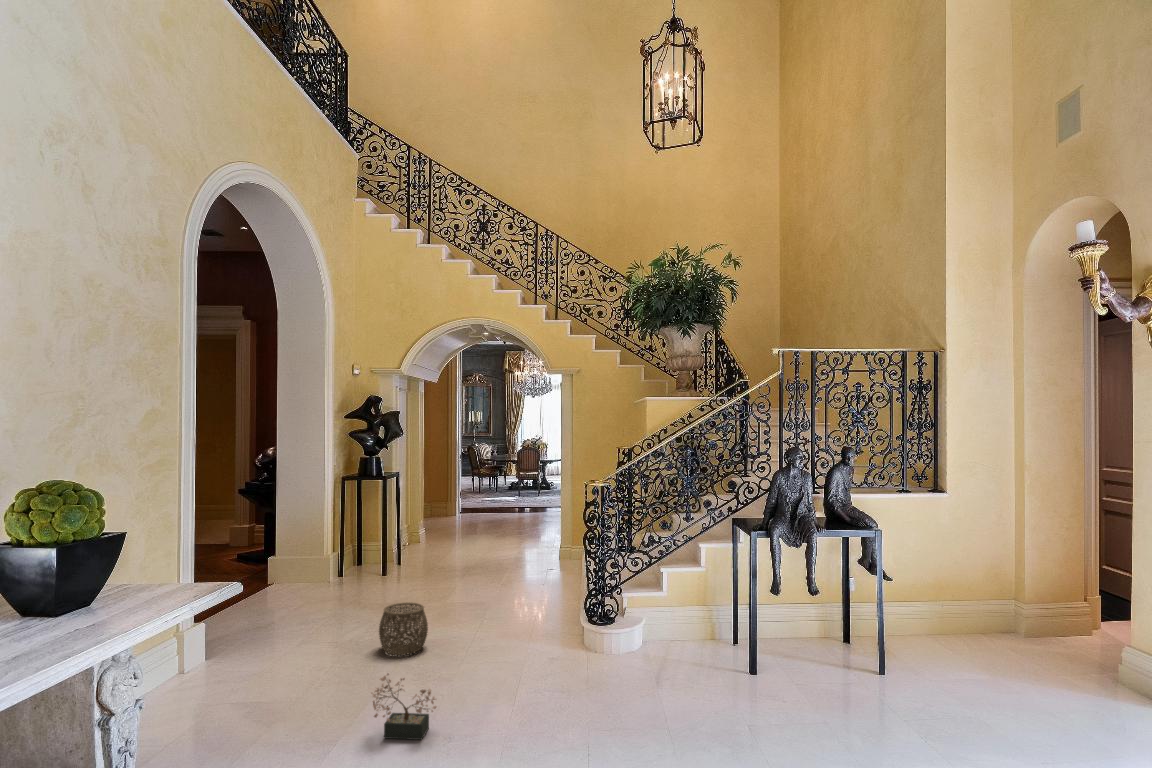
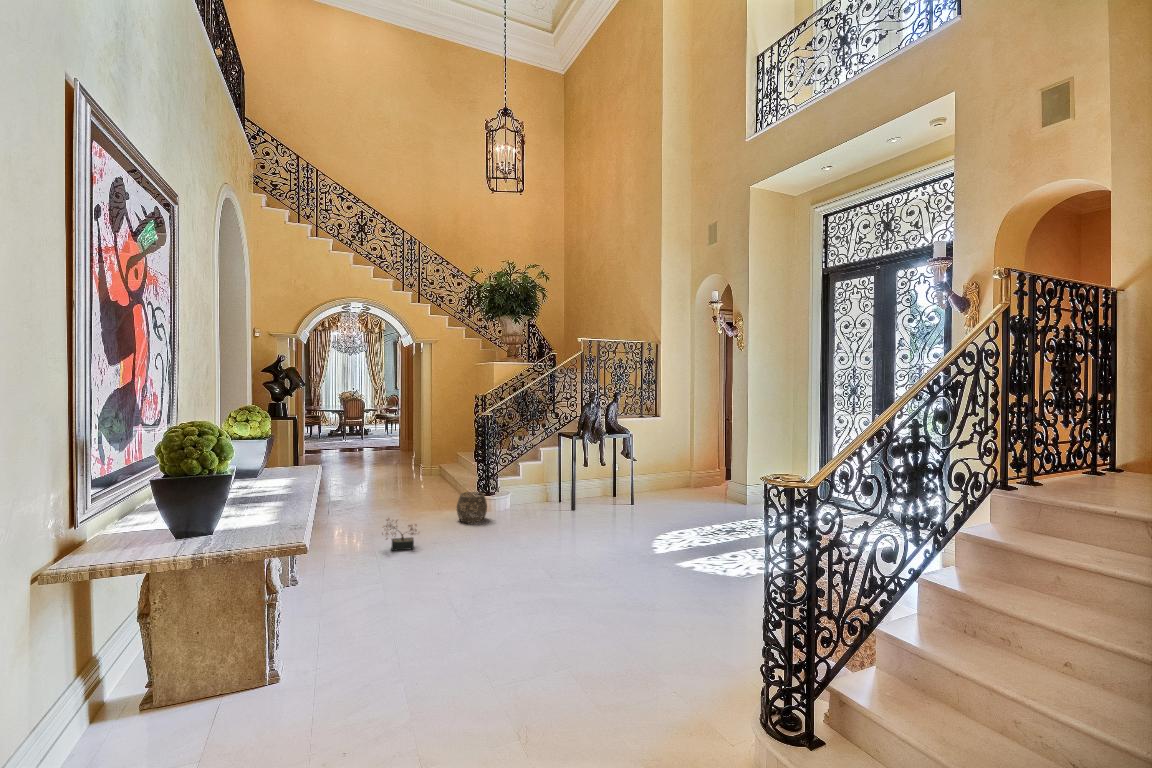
woven basket: present [379,603,428,655] -> present [457,492,487,523]

